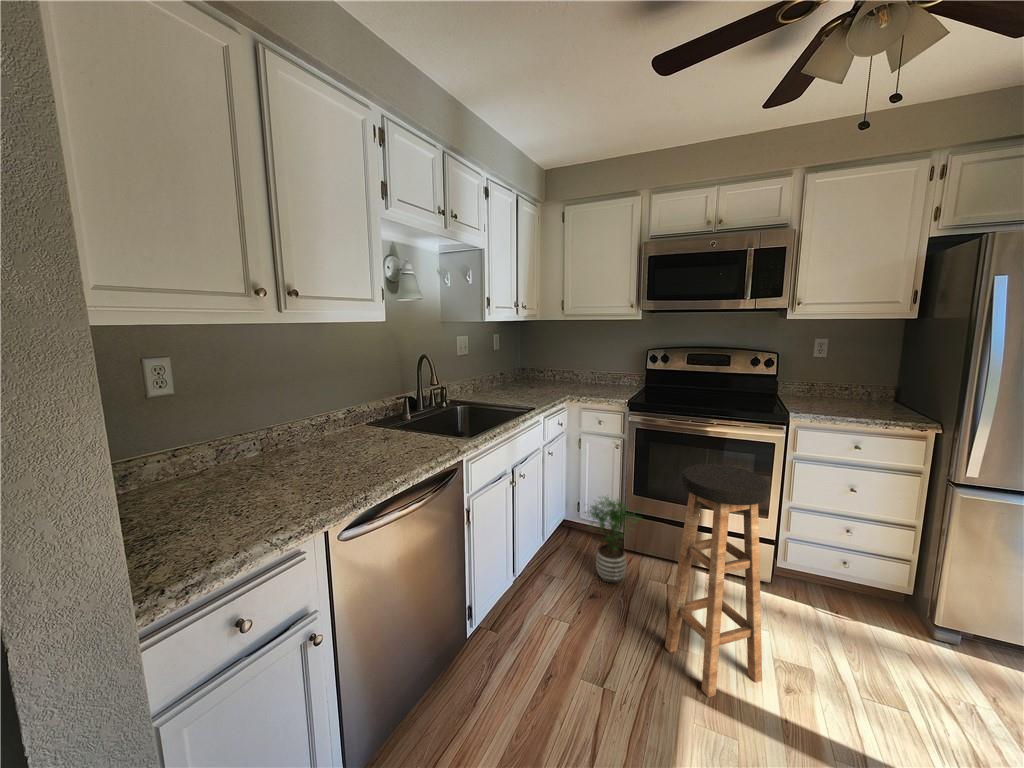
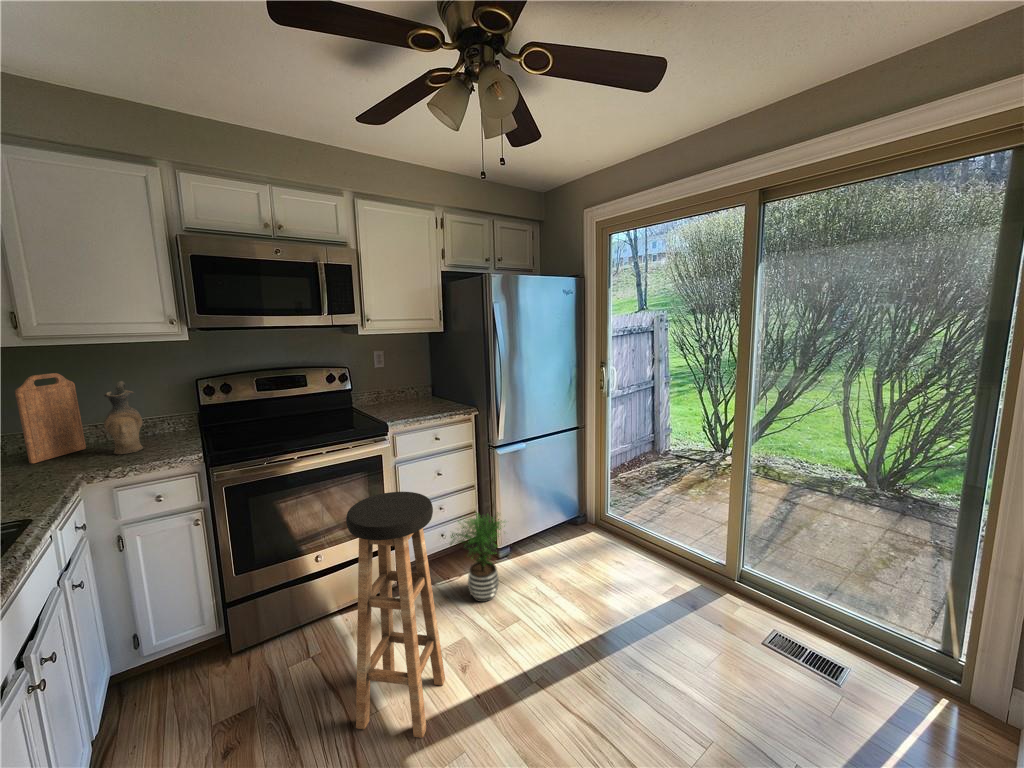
cutting board: none [559,337,585,387] -> present [15,373,86,463]
ceramic pitcher: none [588,345,607,391] -> present [104,381,143,454]
potted plant: present [585,497,640,583] -> present [451,513,502,602]

